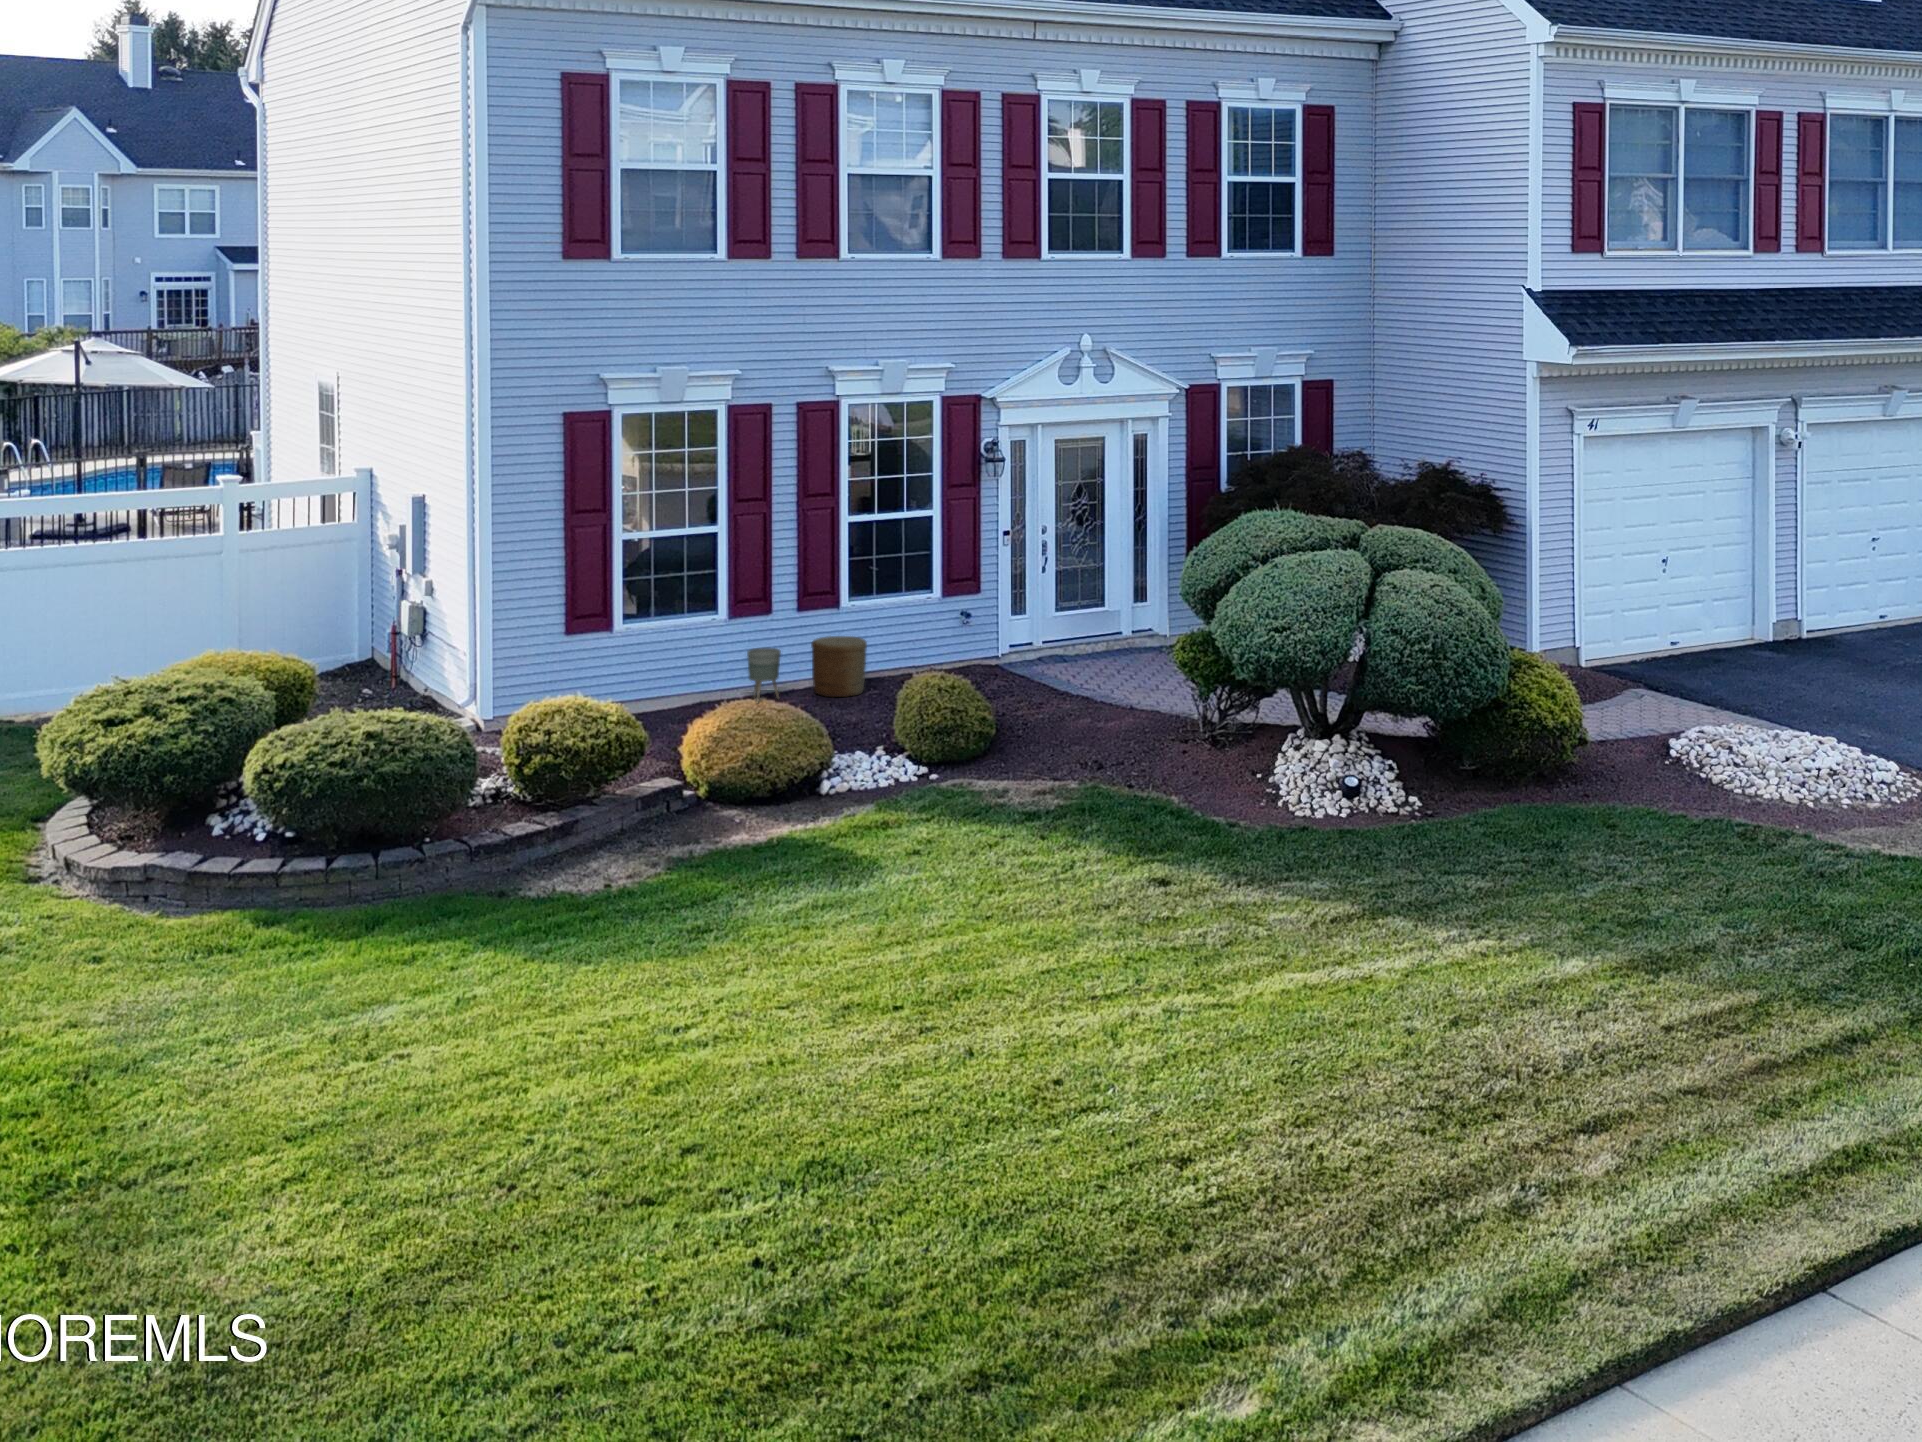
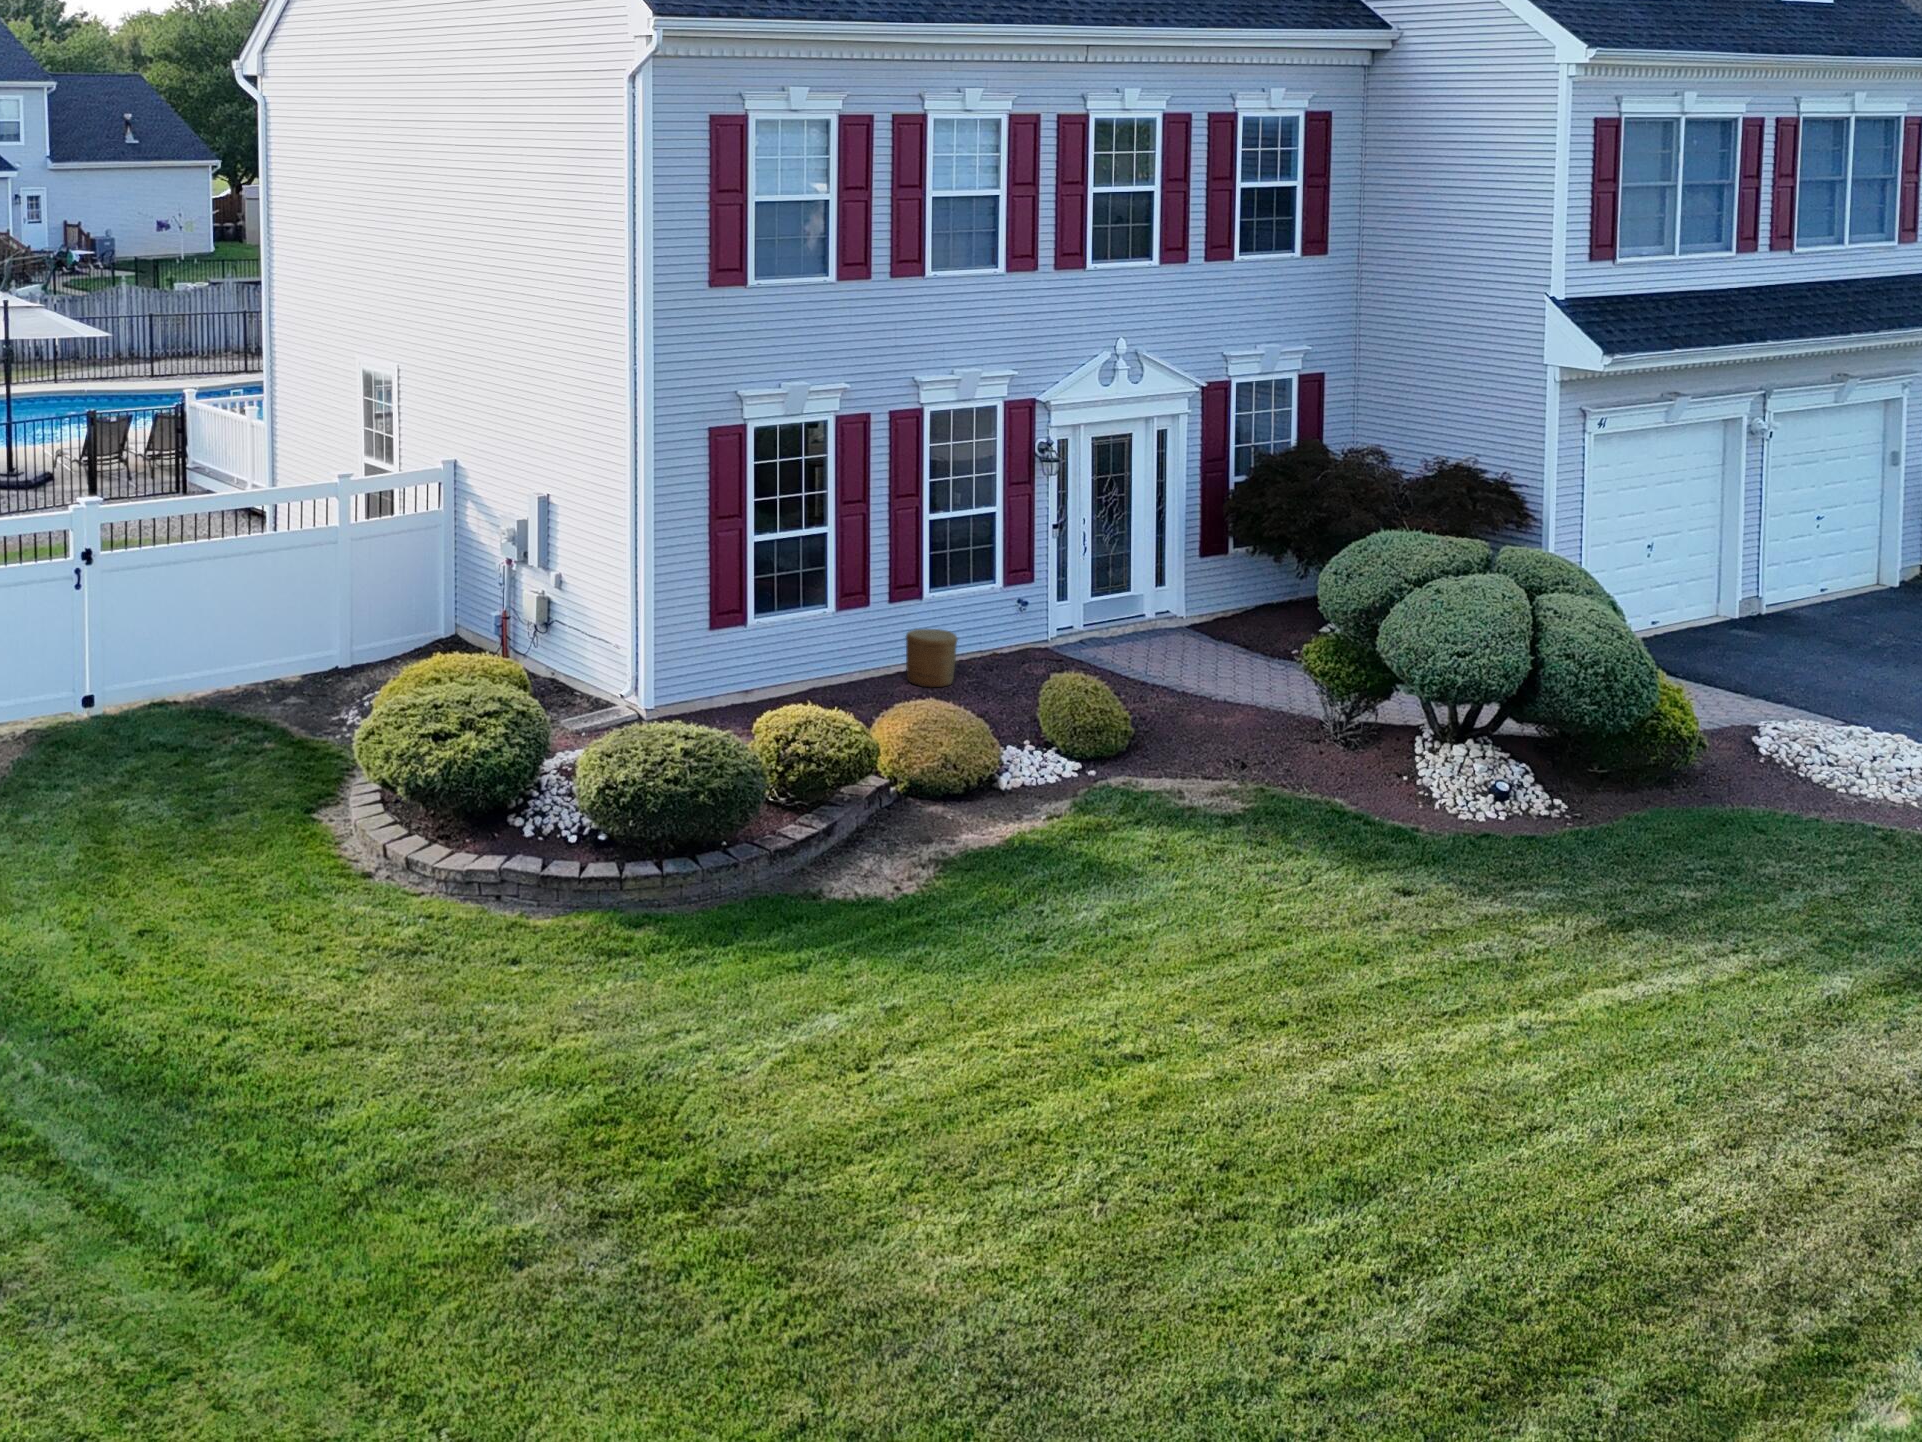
planter: present [747,648,781,703] -> none [856,641,886,694]

